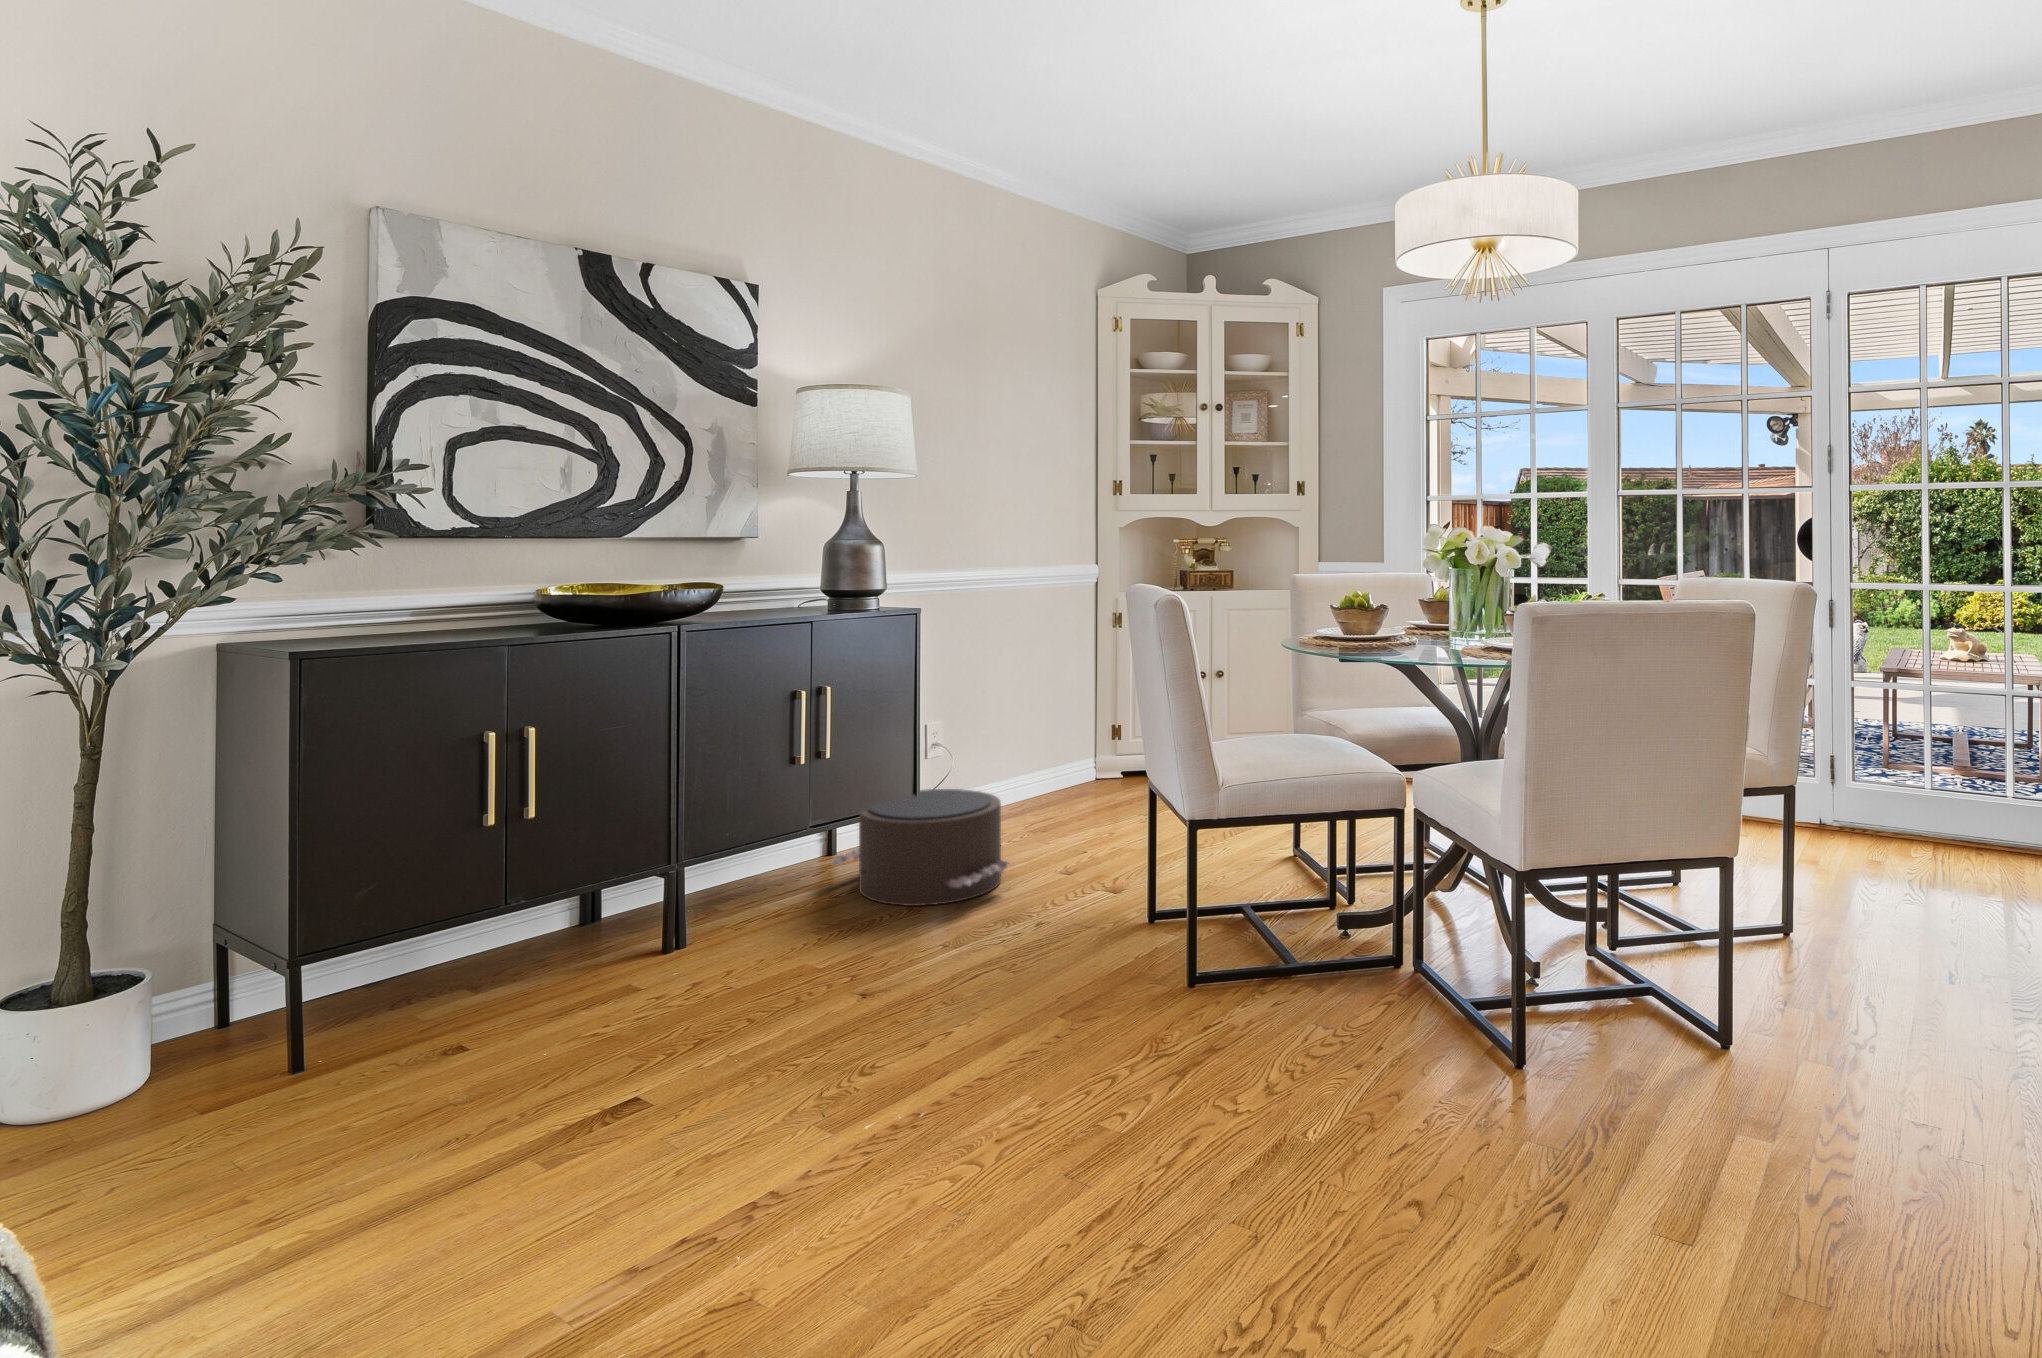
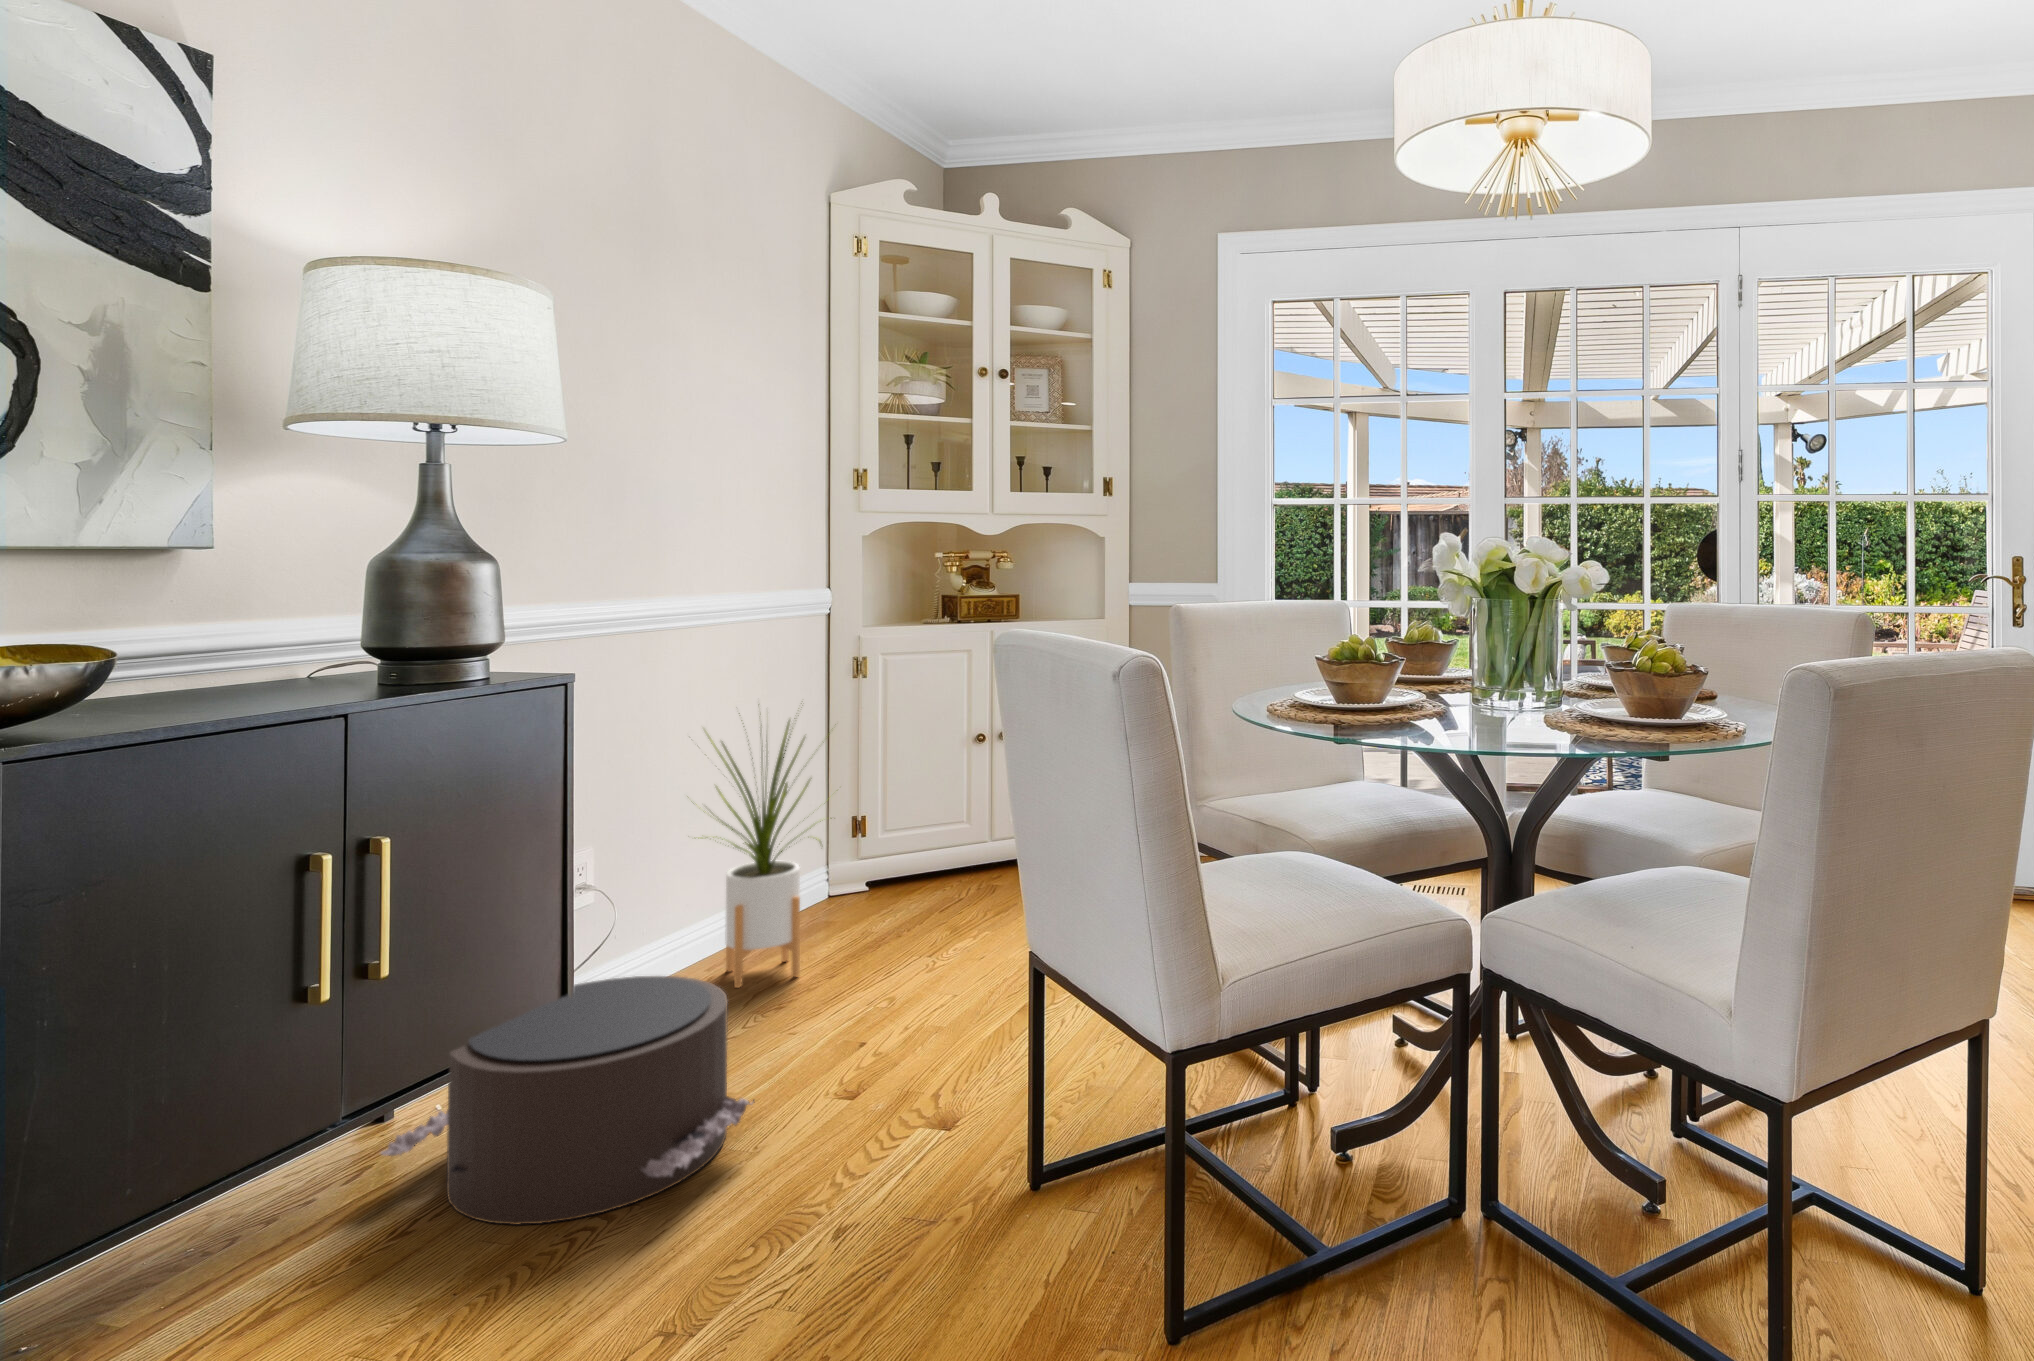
house plant: none [1000,634,1094,818] -> present [696,713,832,988]

